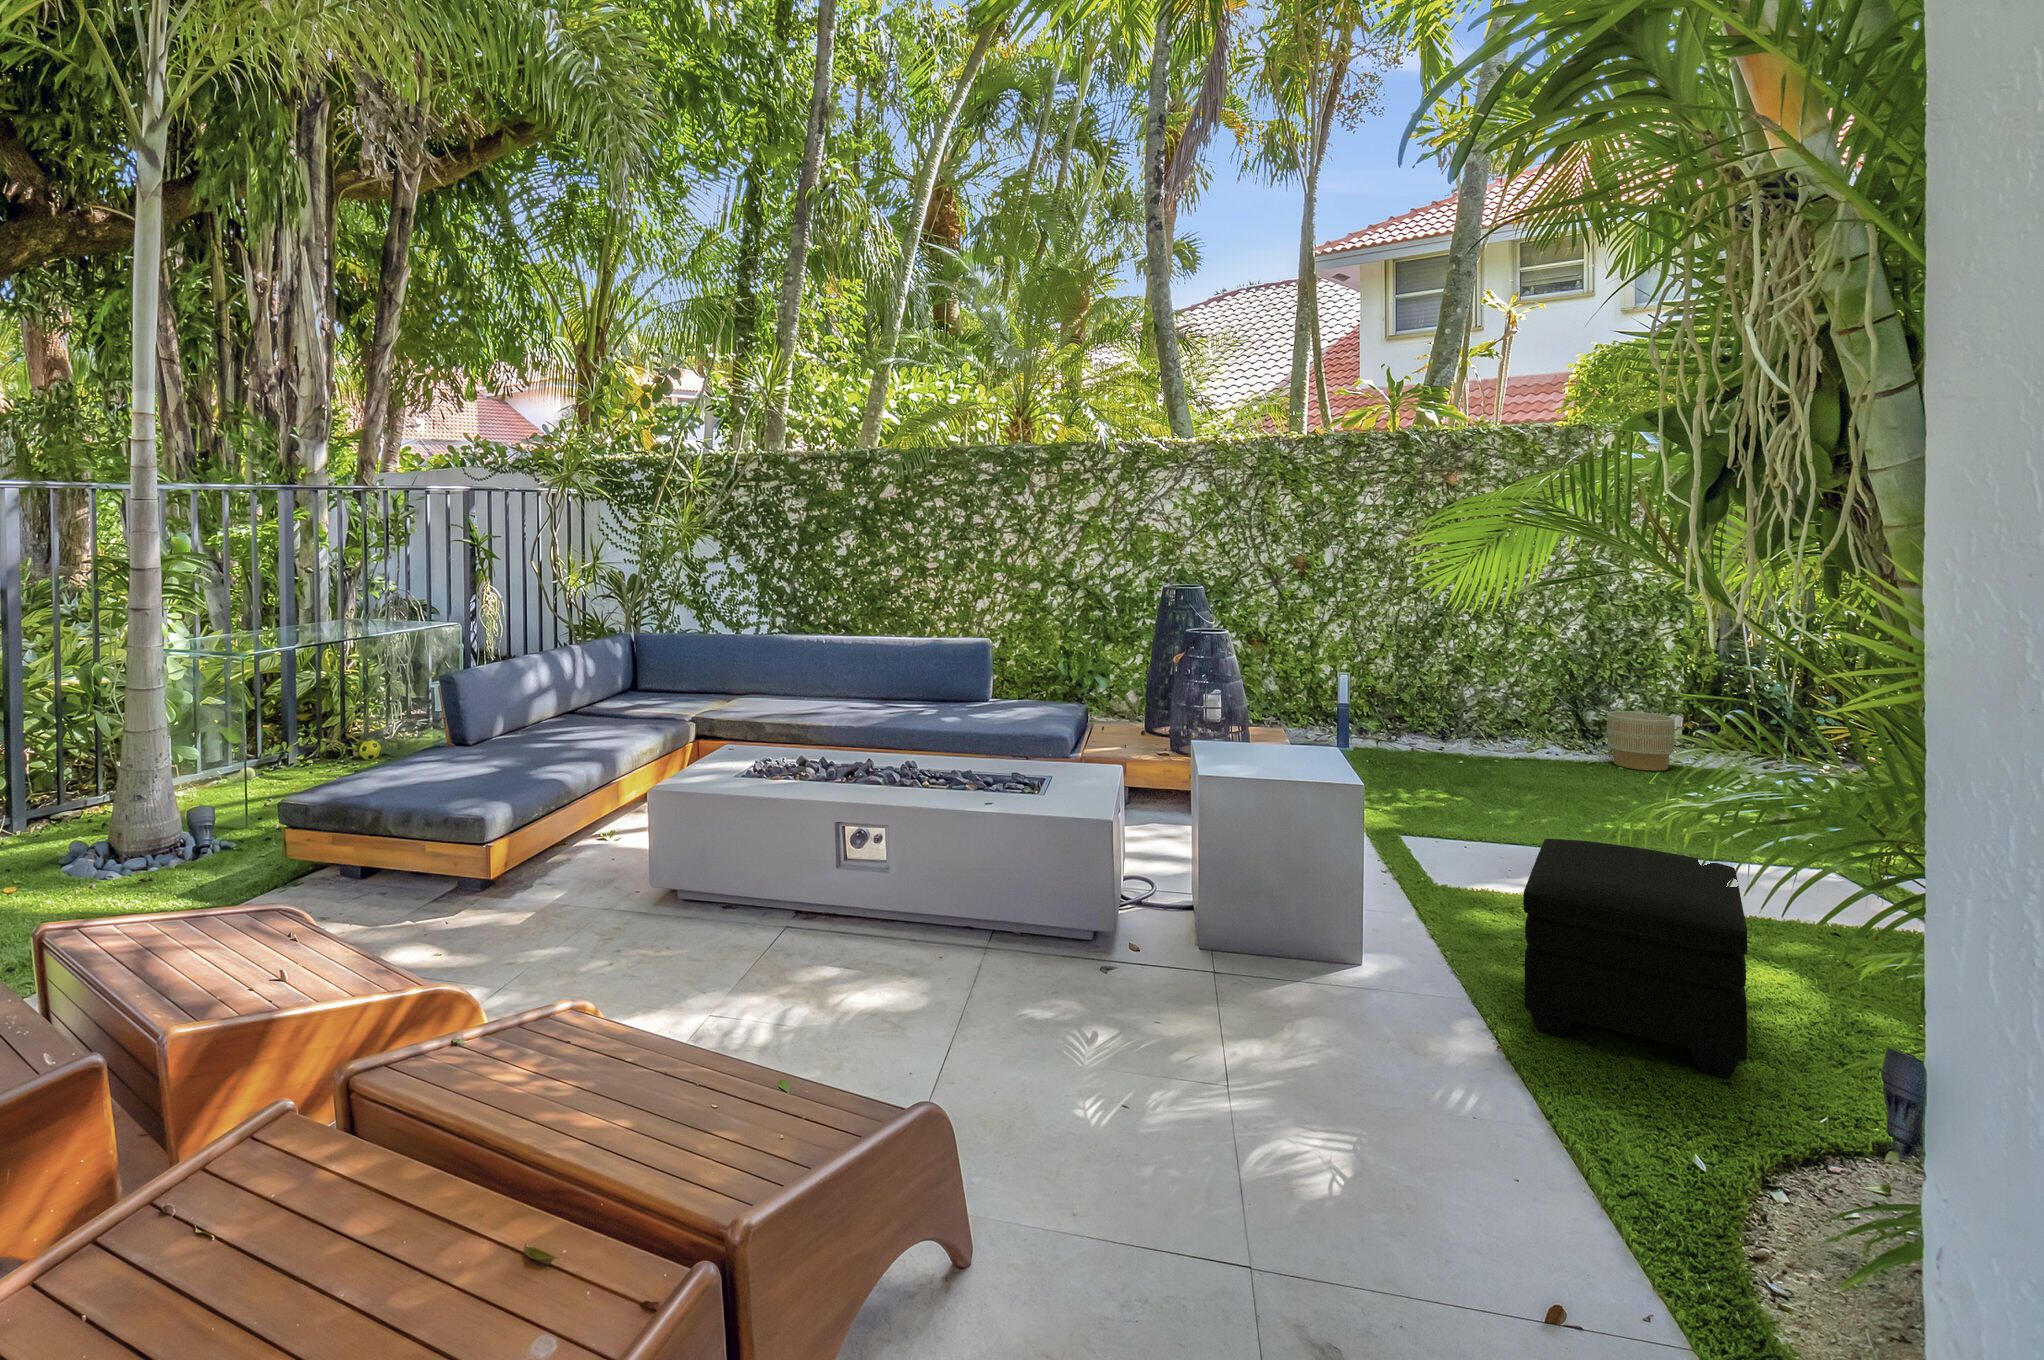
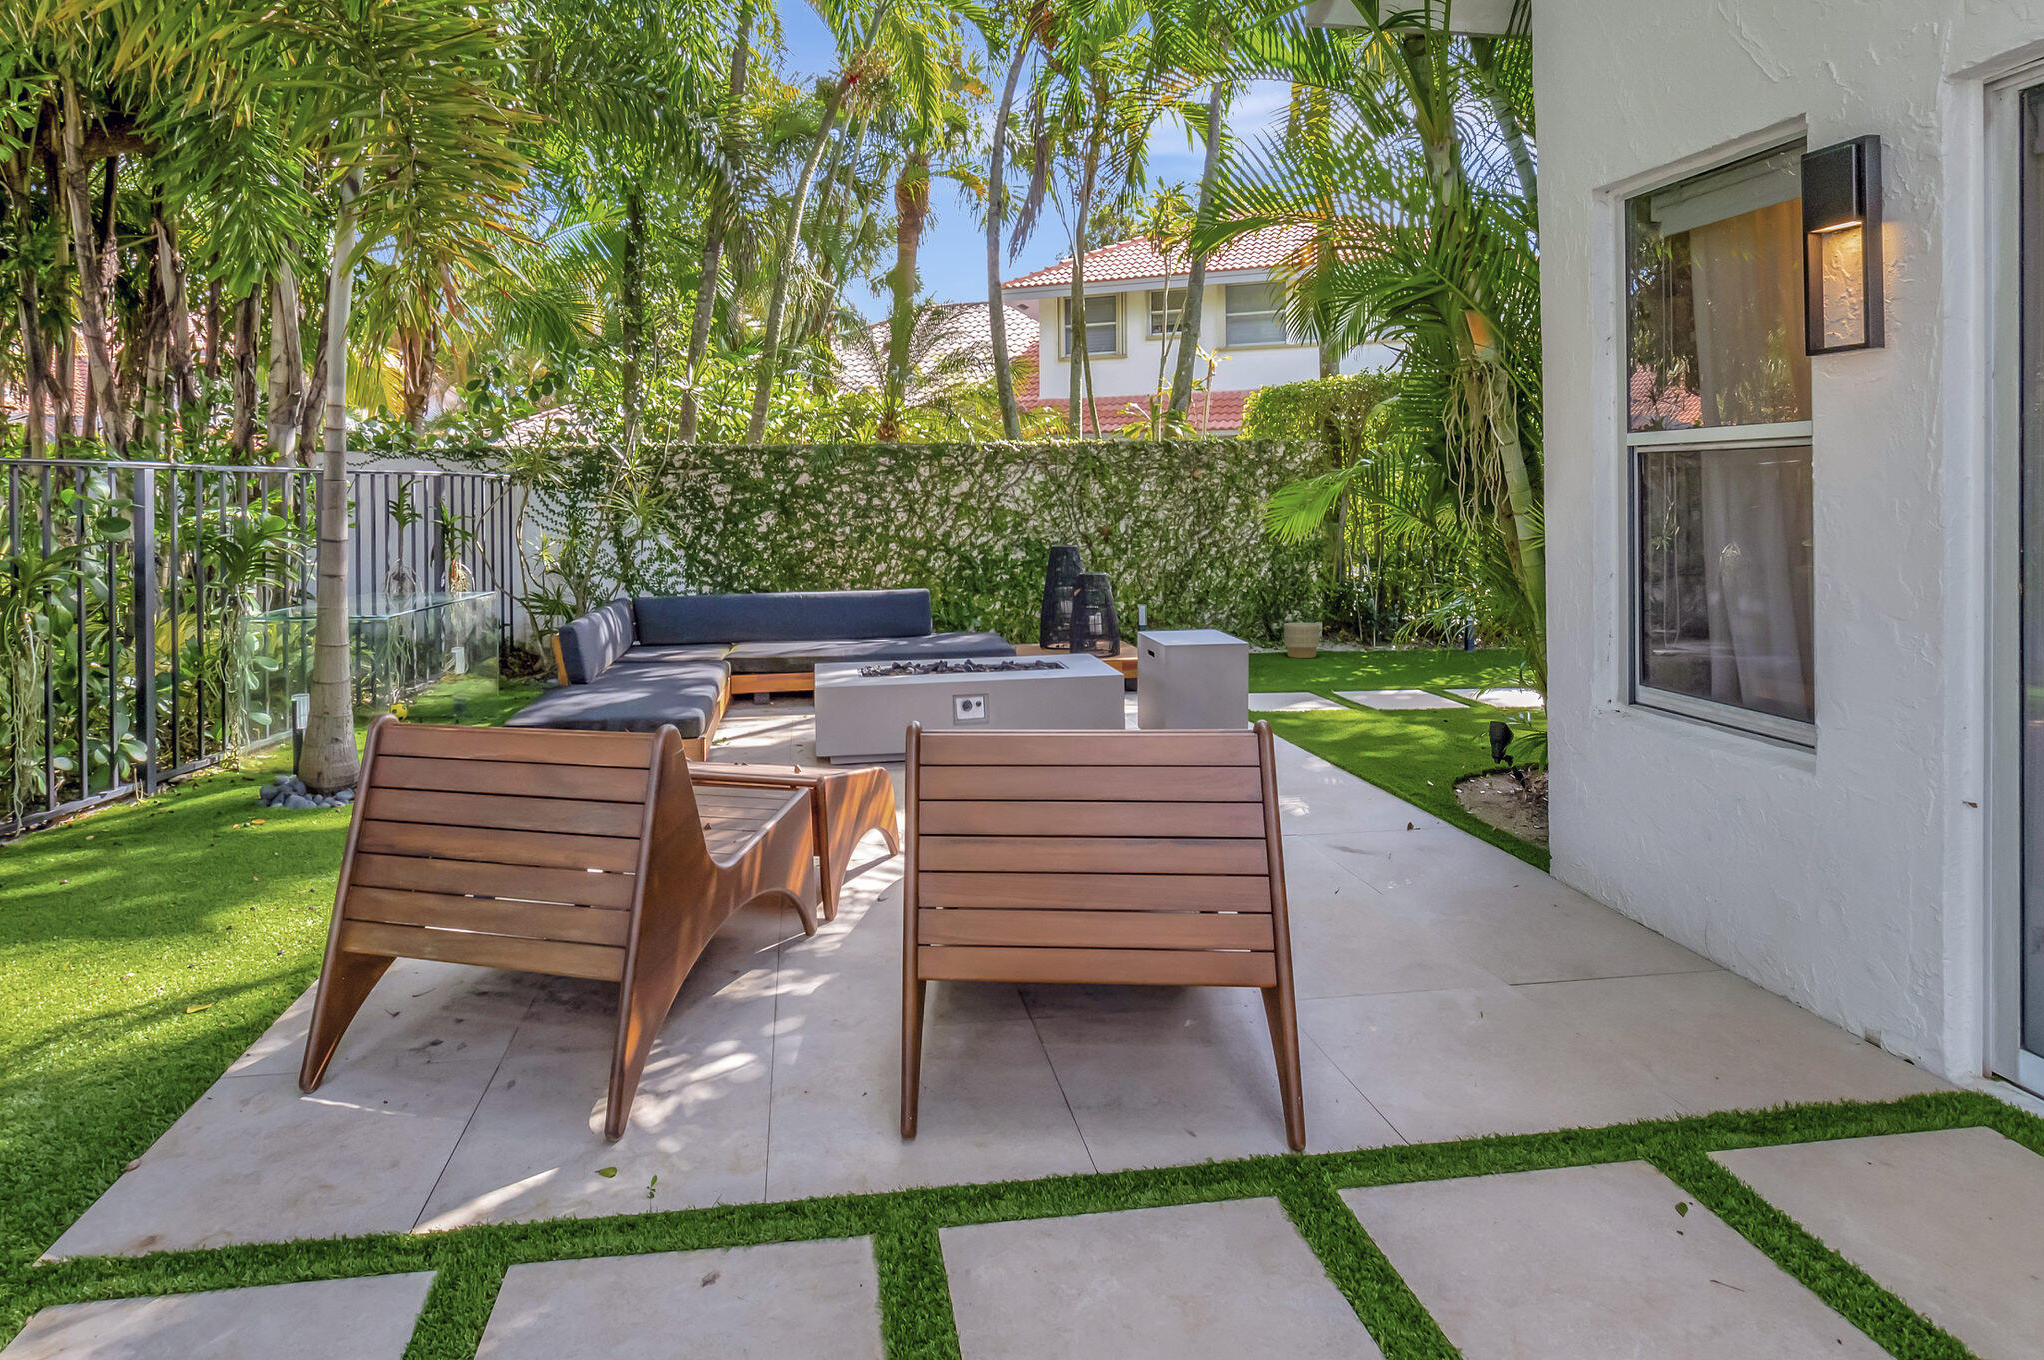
ottoman: present [1523,839,1748,1078] -> none [1305,664,1401,752]

